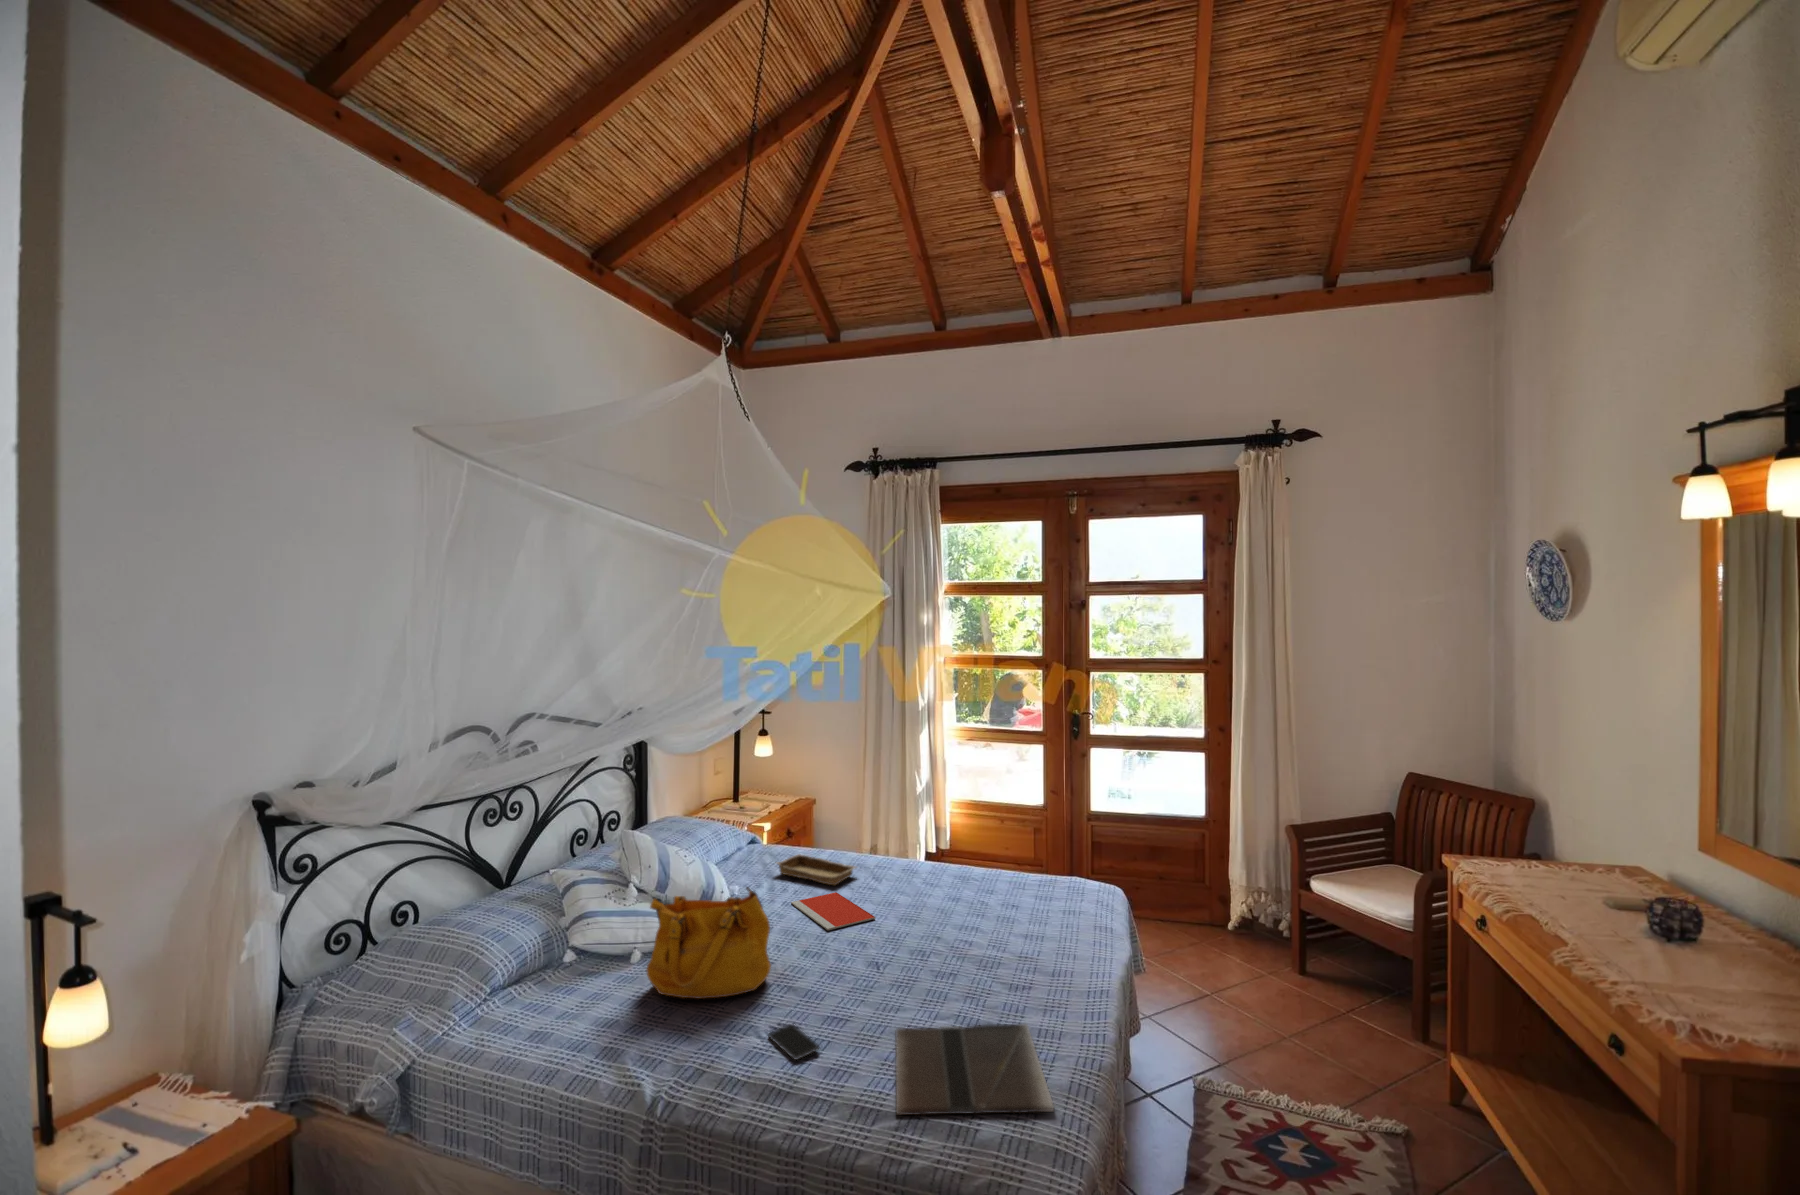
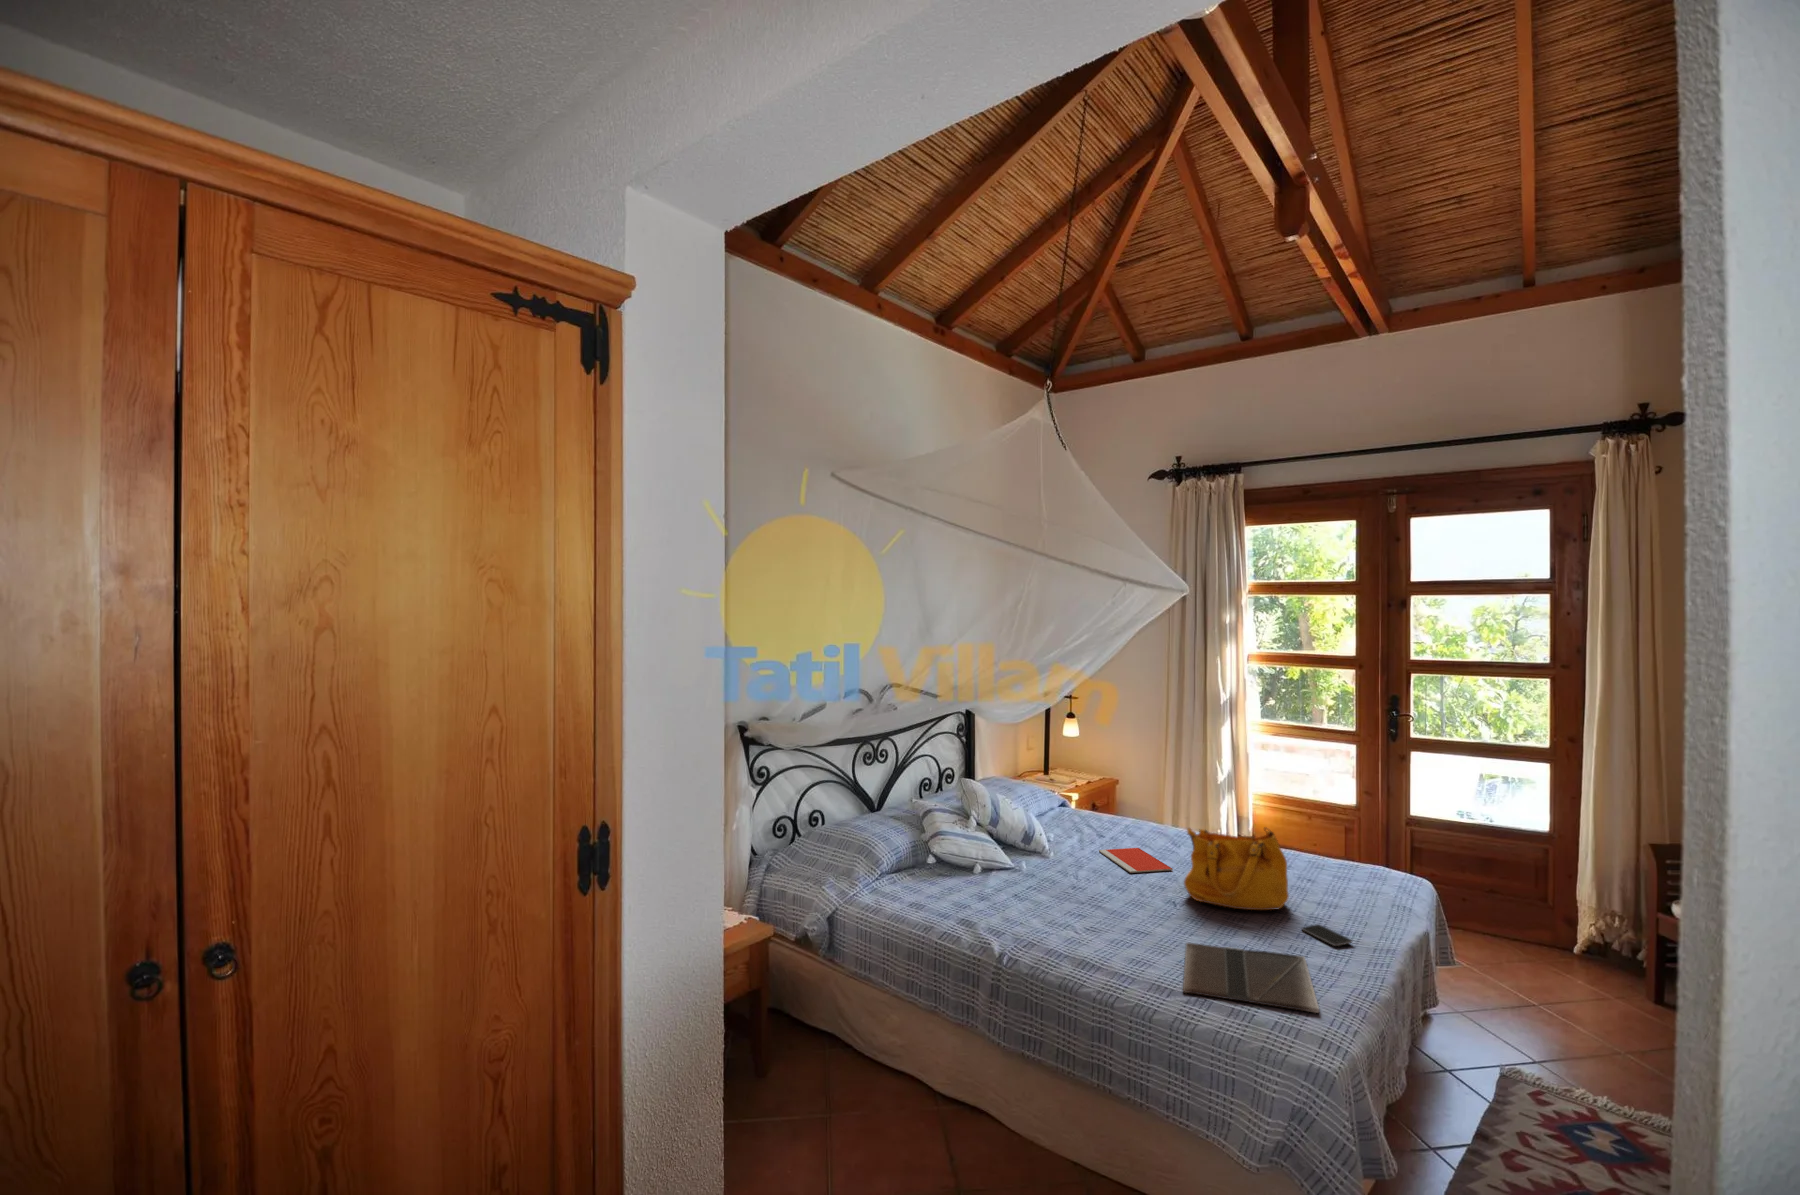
tray: present [778,854,855,885] -> none [1085,816,1159,843]
handbag: present [647,887,771,999] -> present [1184,828,1289,910]
smartphone: present [769,1024,819,1059] -> present [1302,924,1352,946]

